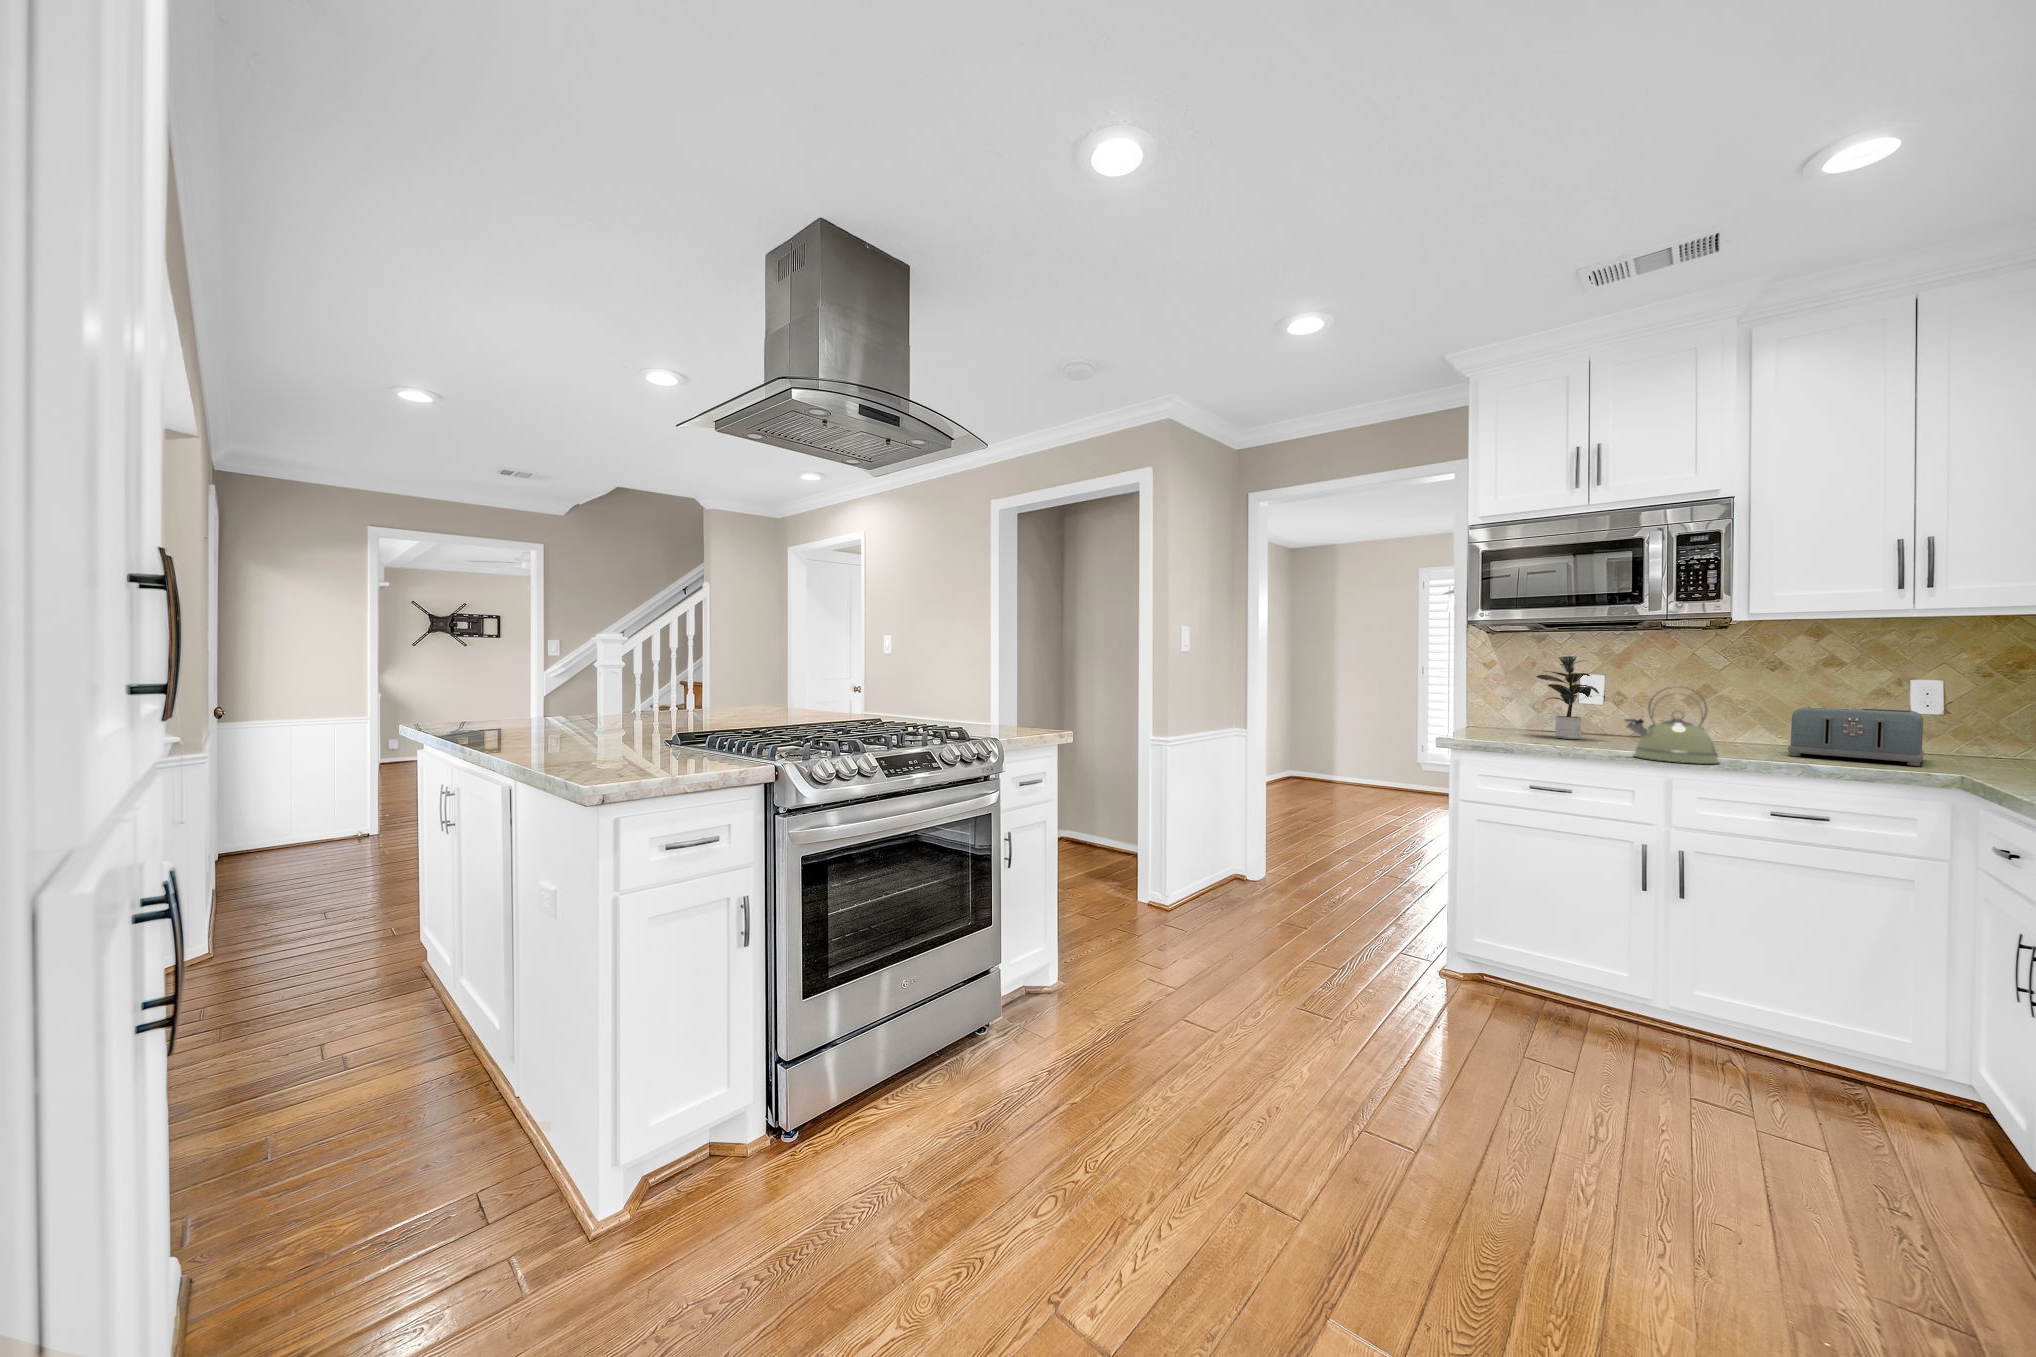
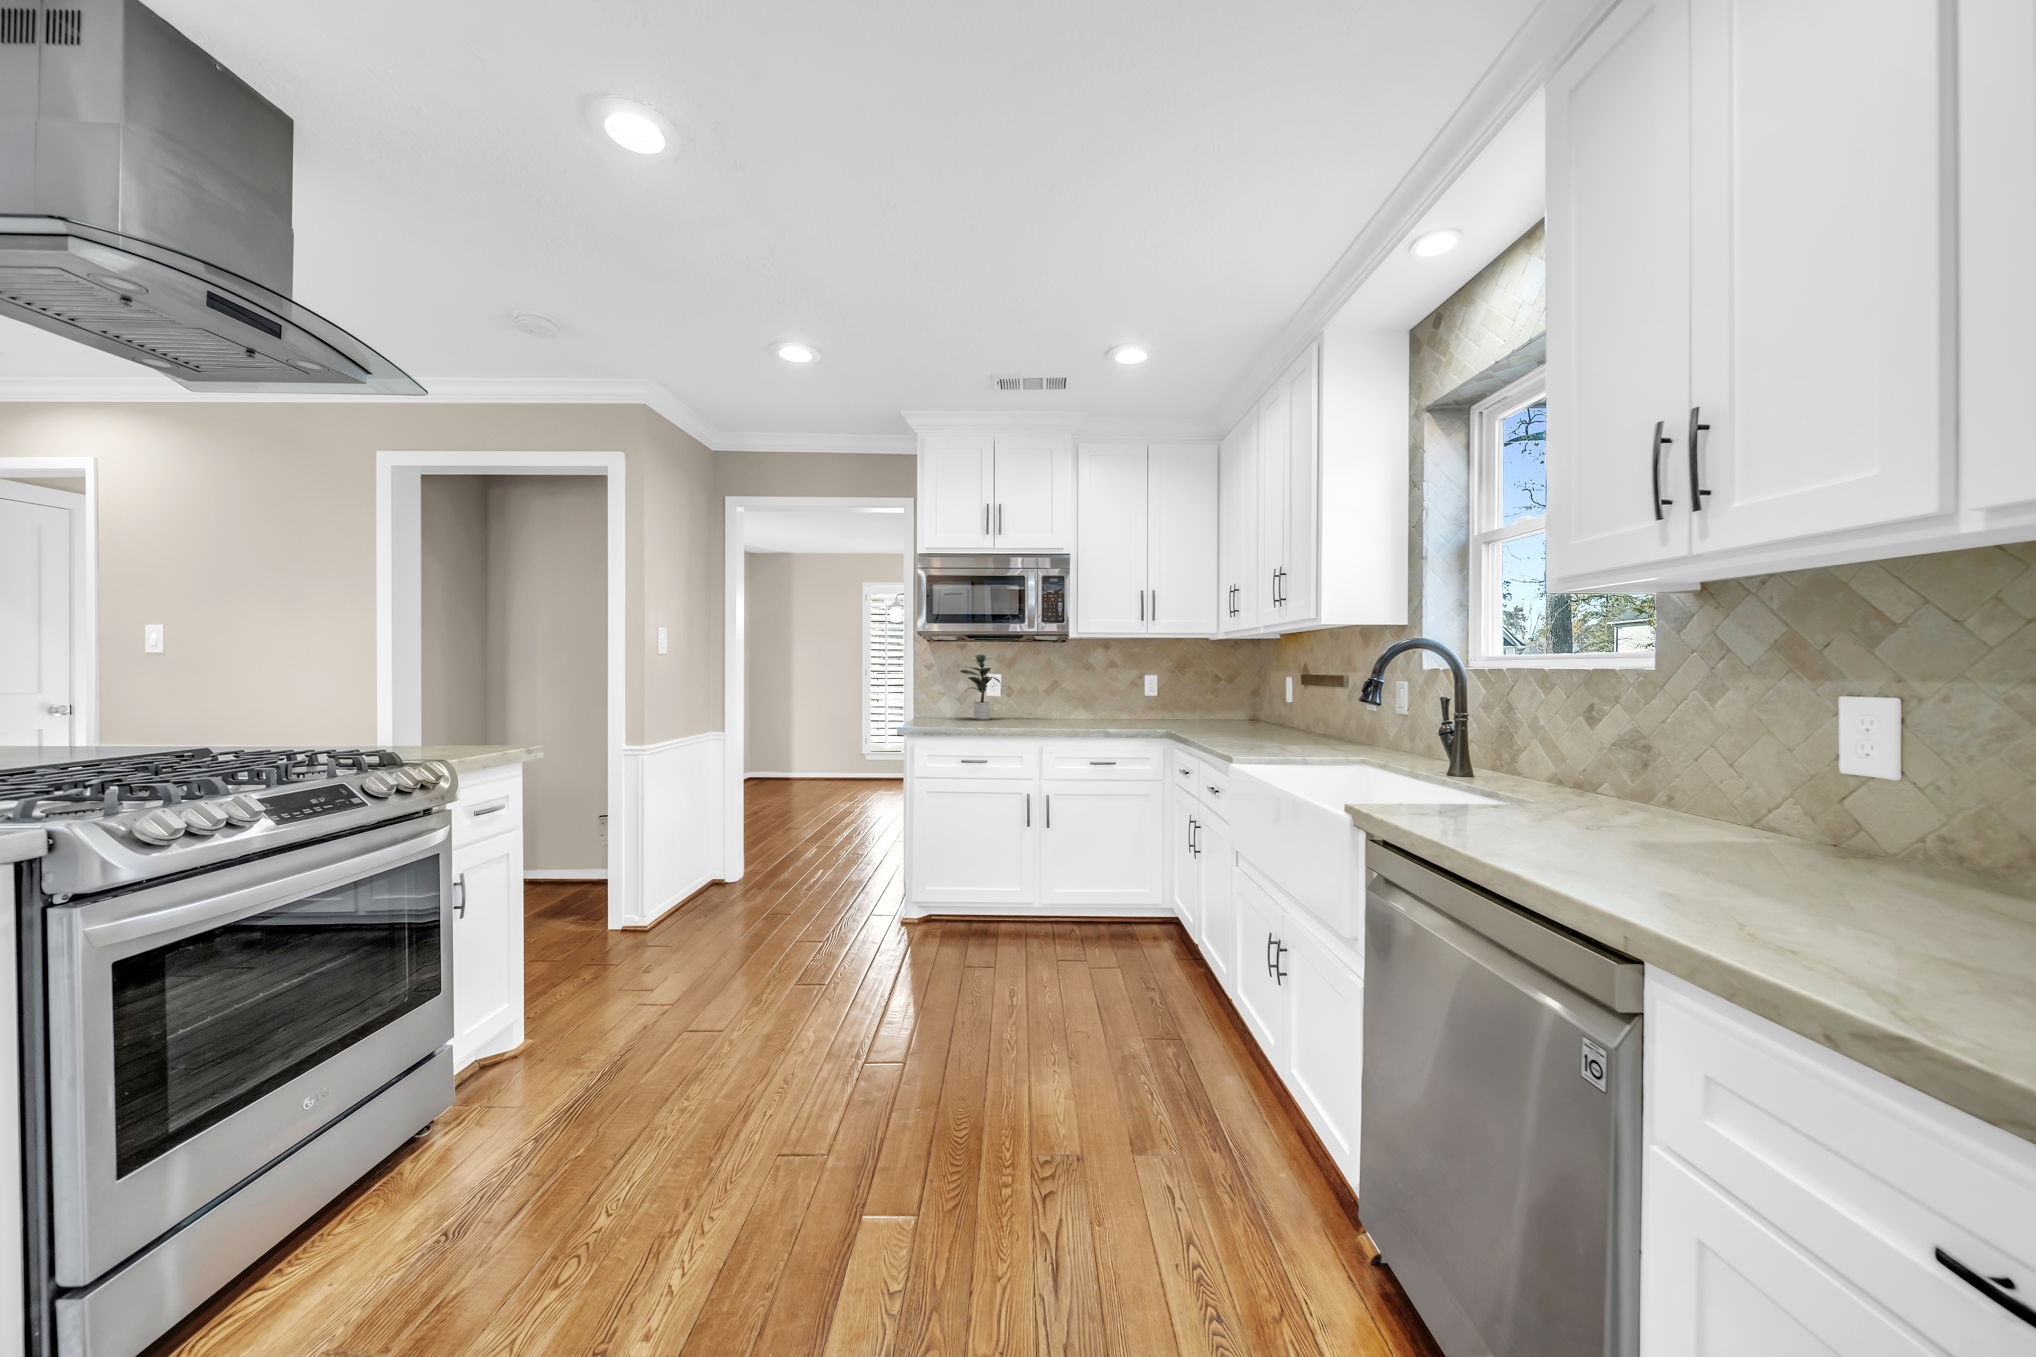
kettle: present [1625,687,1719,764] -> none [1019,675,1072,730]
toaster: present [1788,706,1924,766] -> none [1103,687,1162,722]

